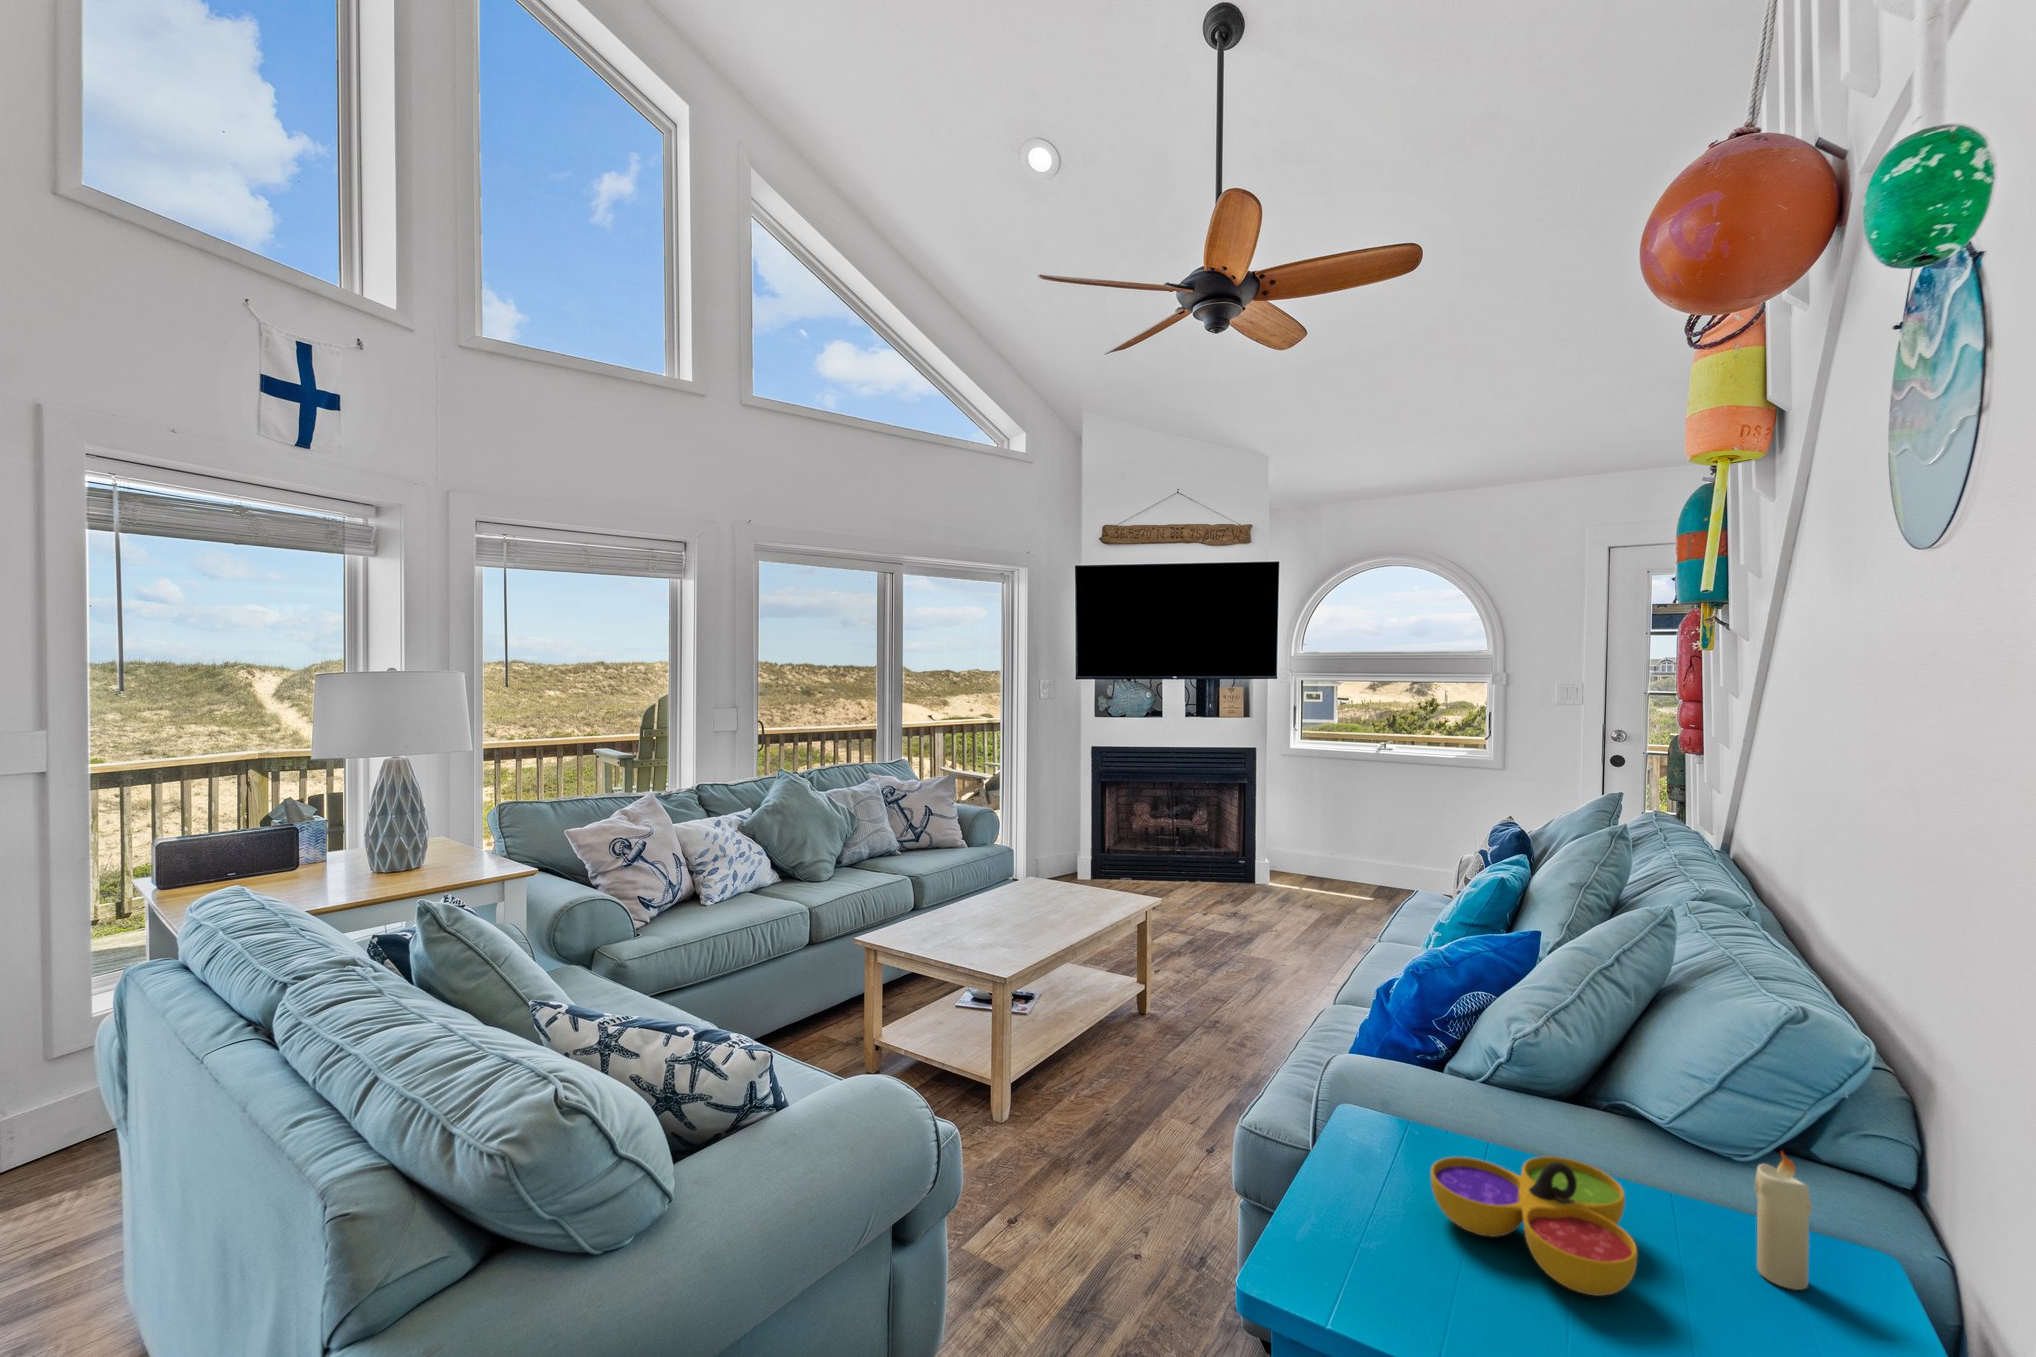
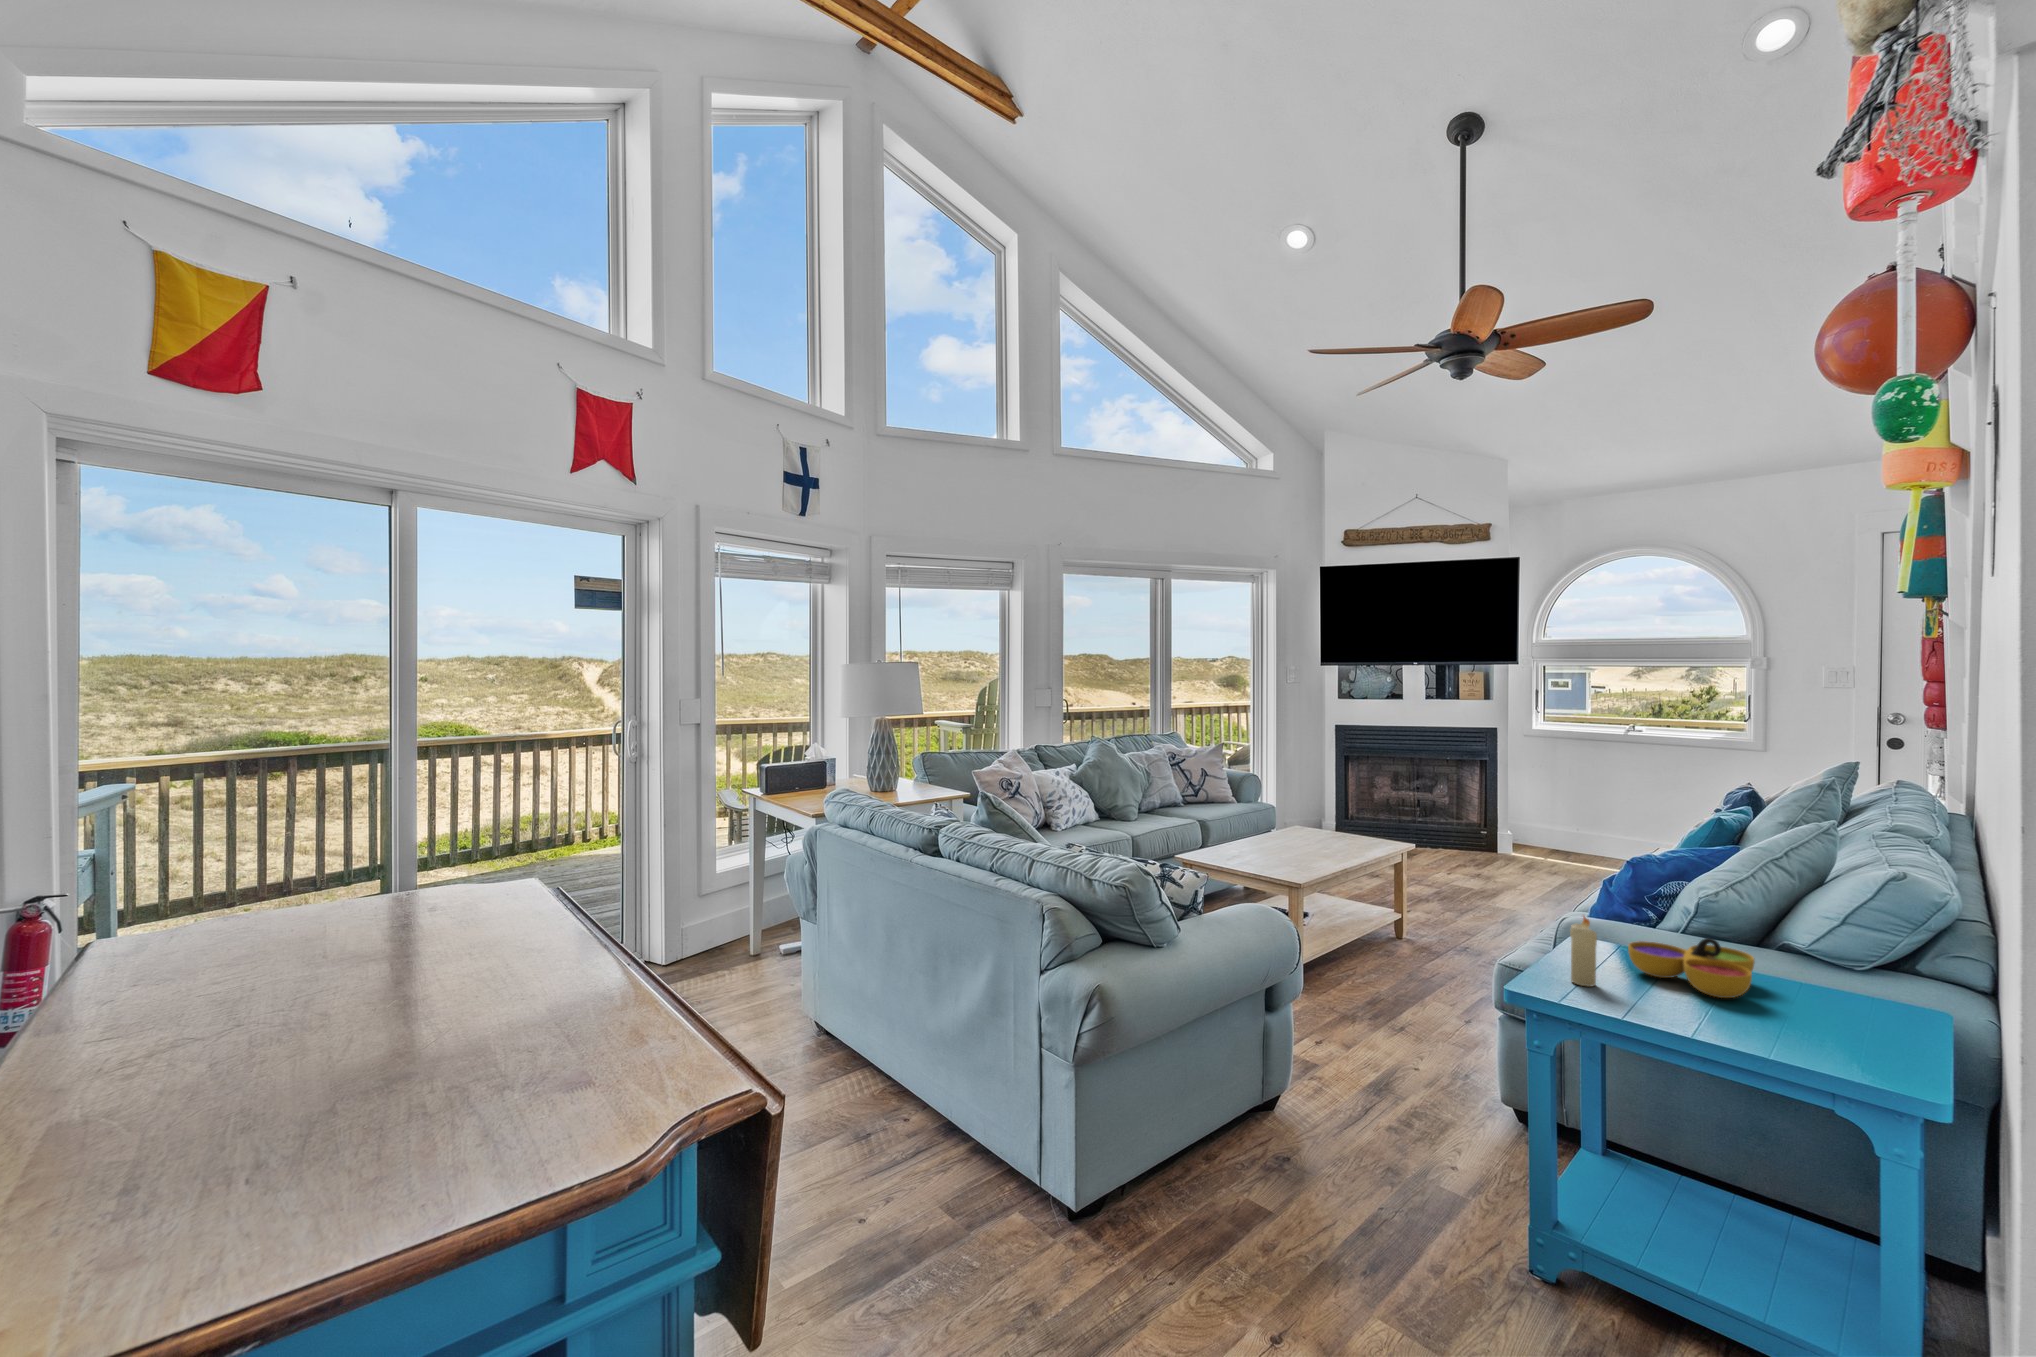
candle: present [1755,1152,1812,1290] -> present [1570,917,1597,987]

